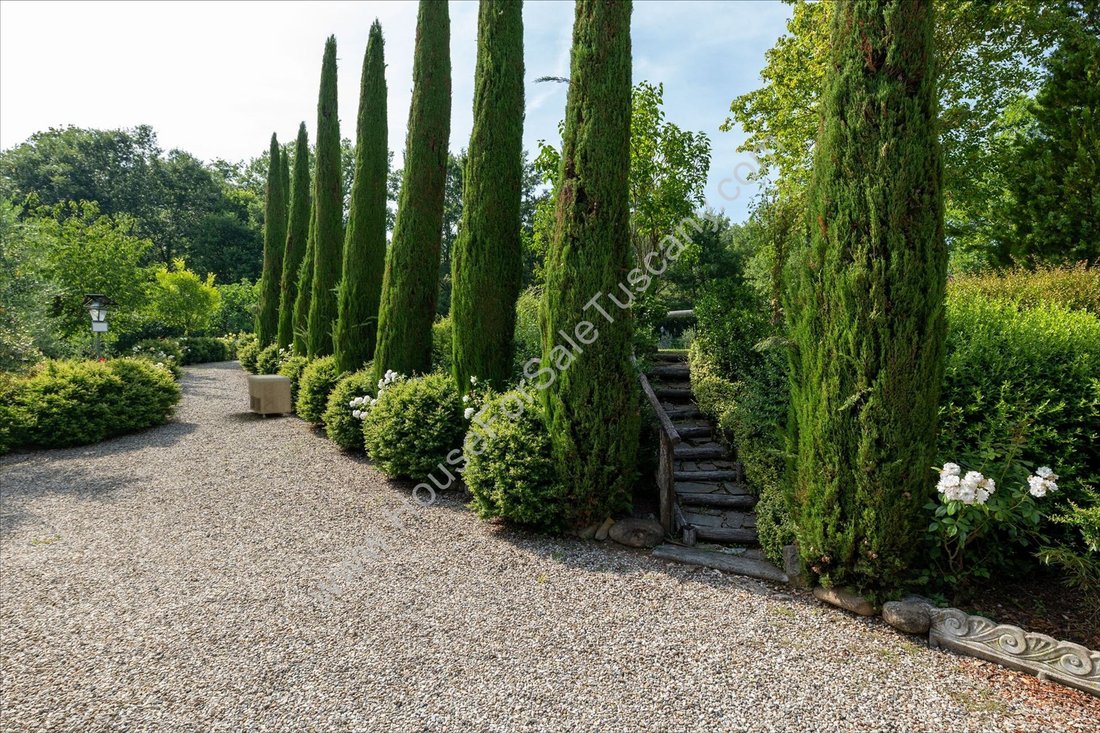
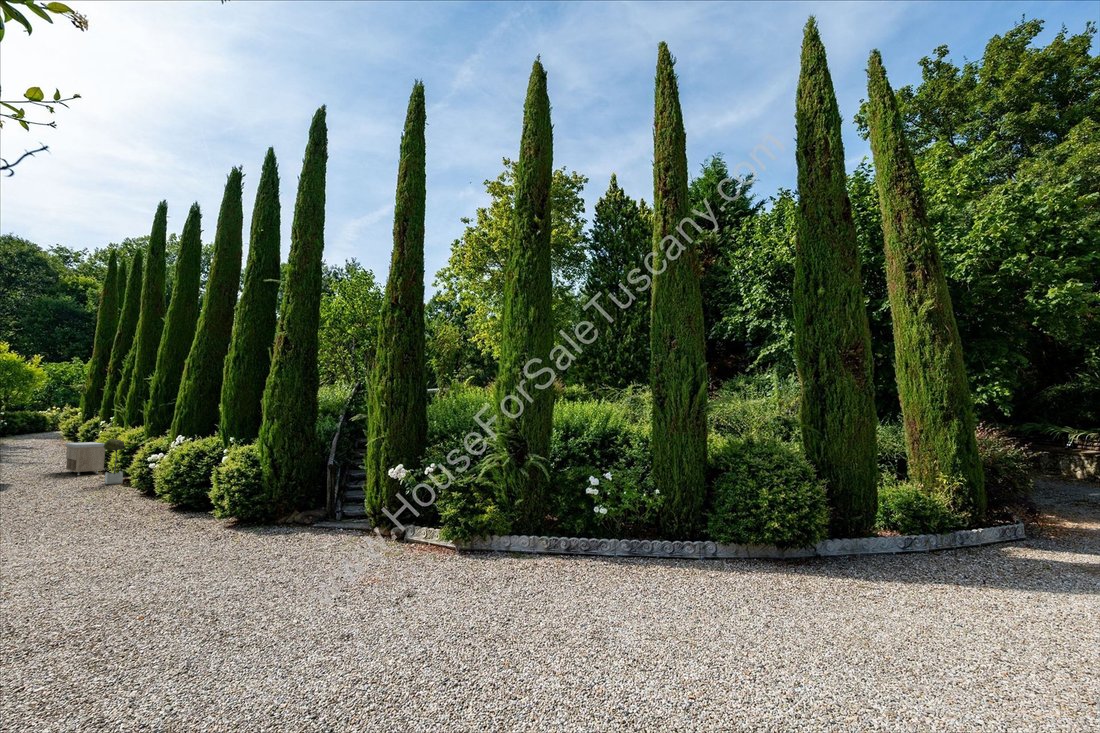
potted tree: none [290,371,318,434] -> present [103,438,126,484]

